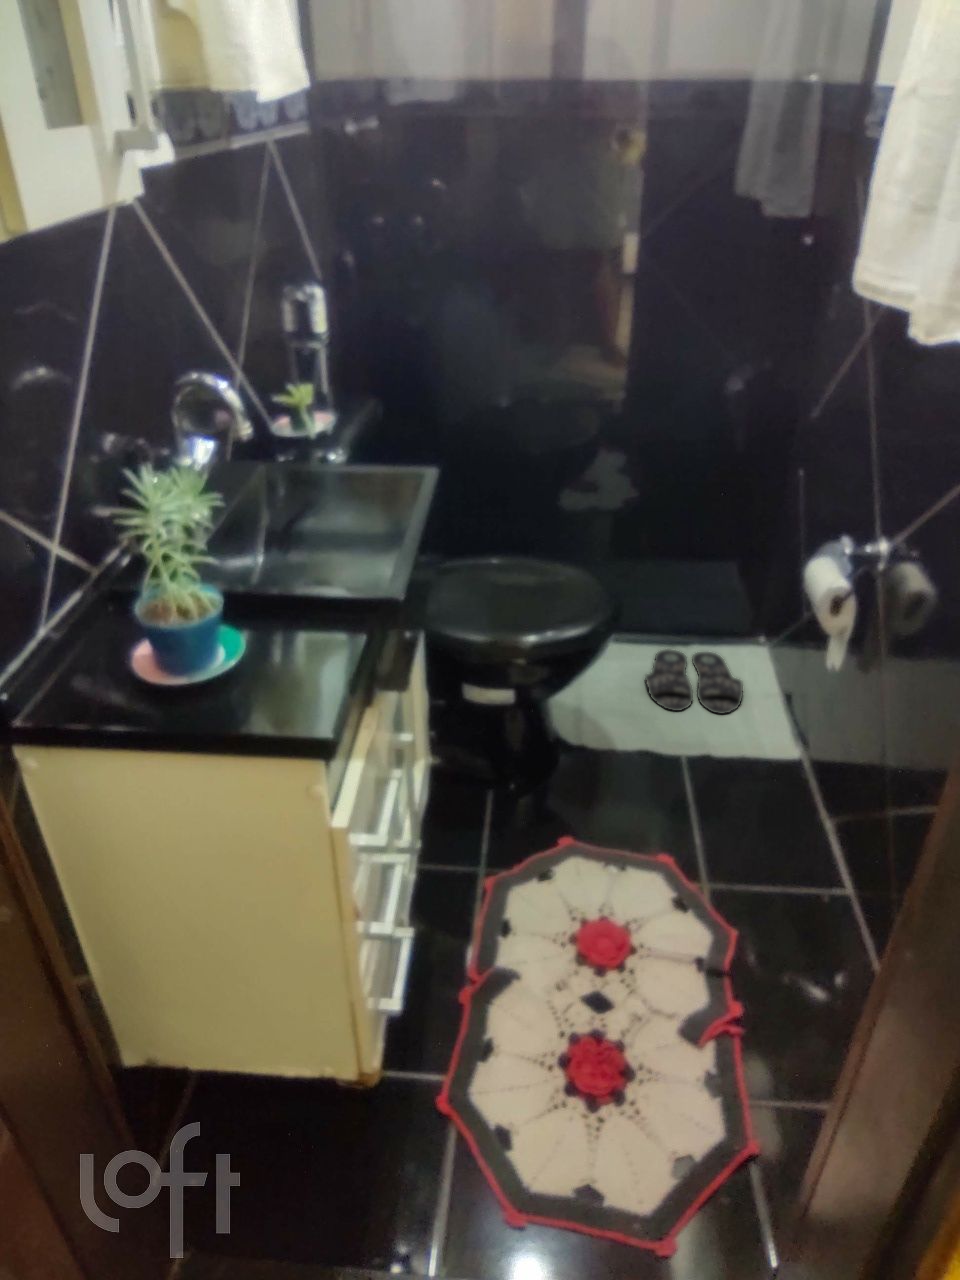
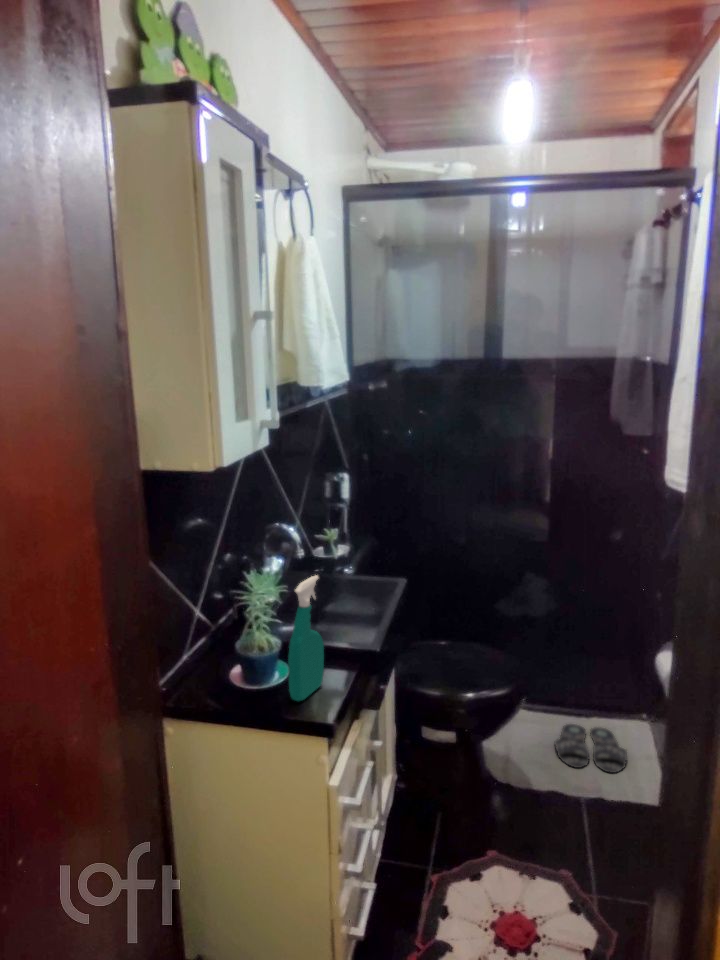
spray bottle: none [227,477,298,695] -> present [288,575,324,701]

